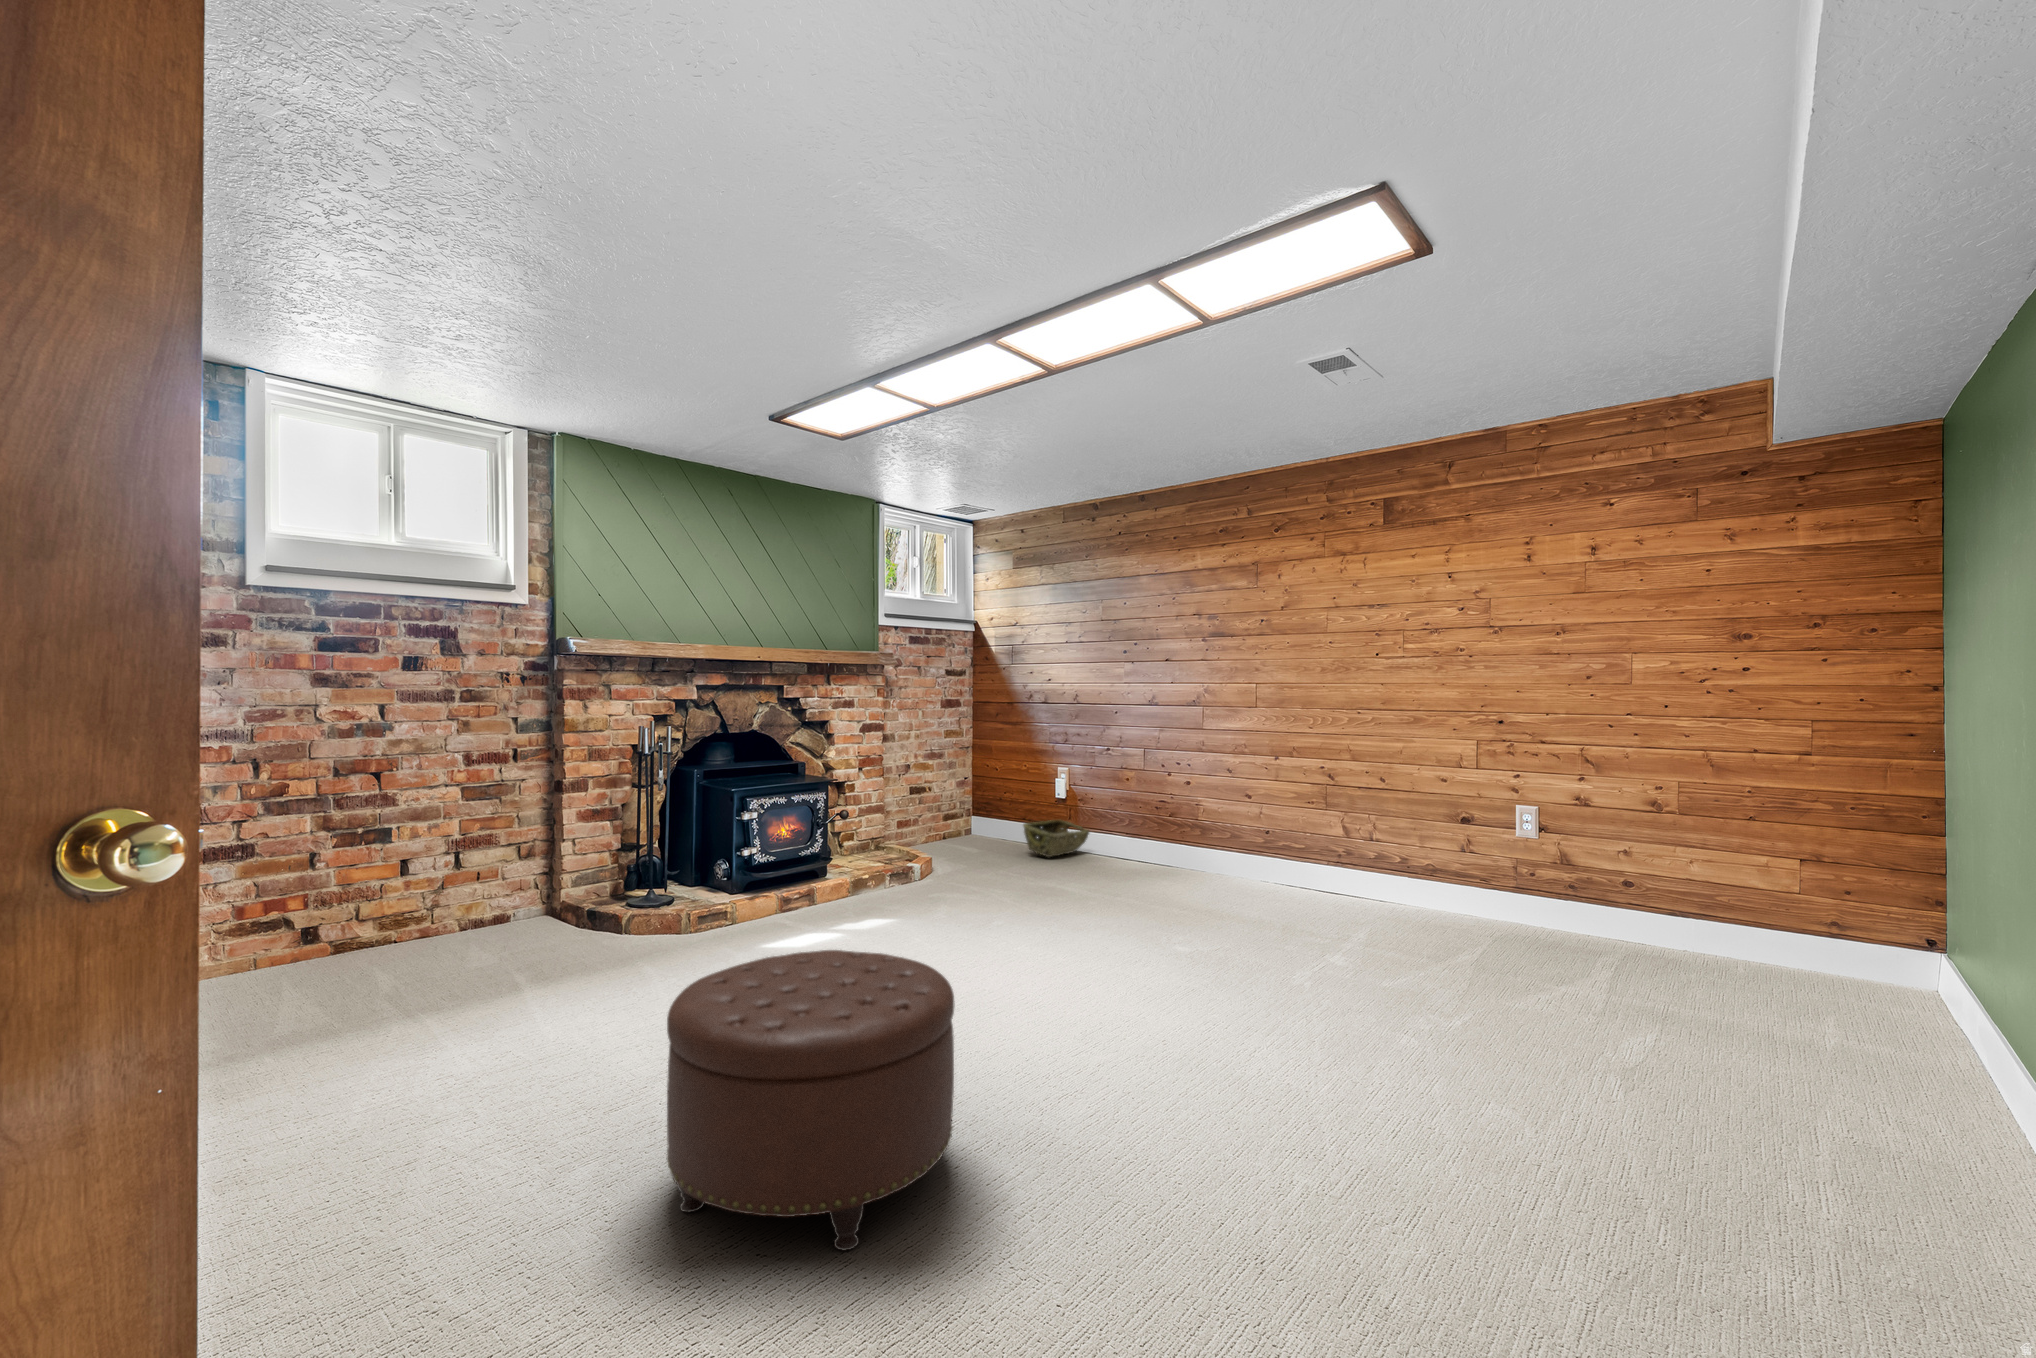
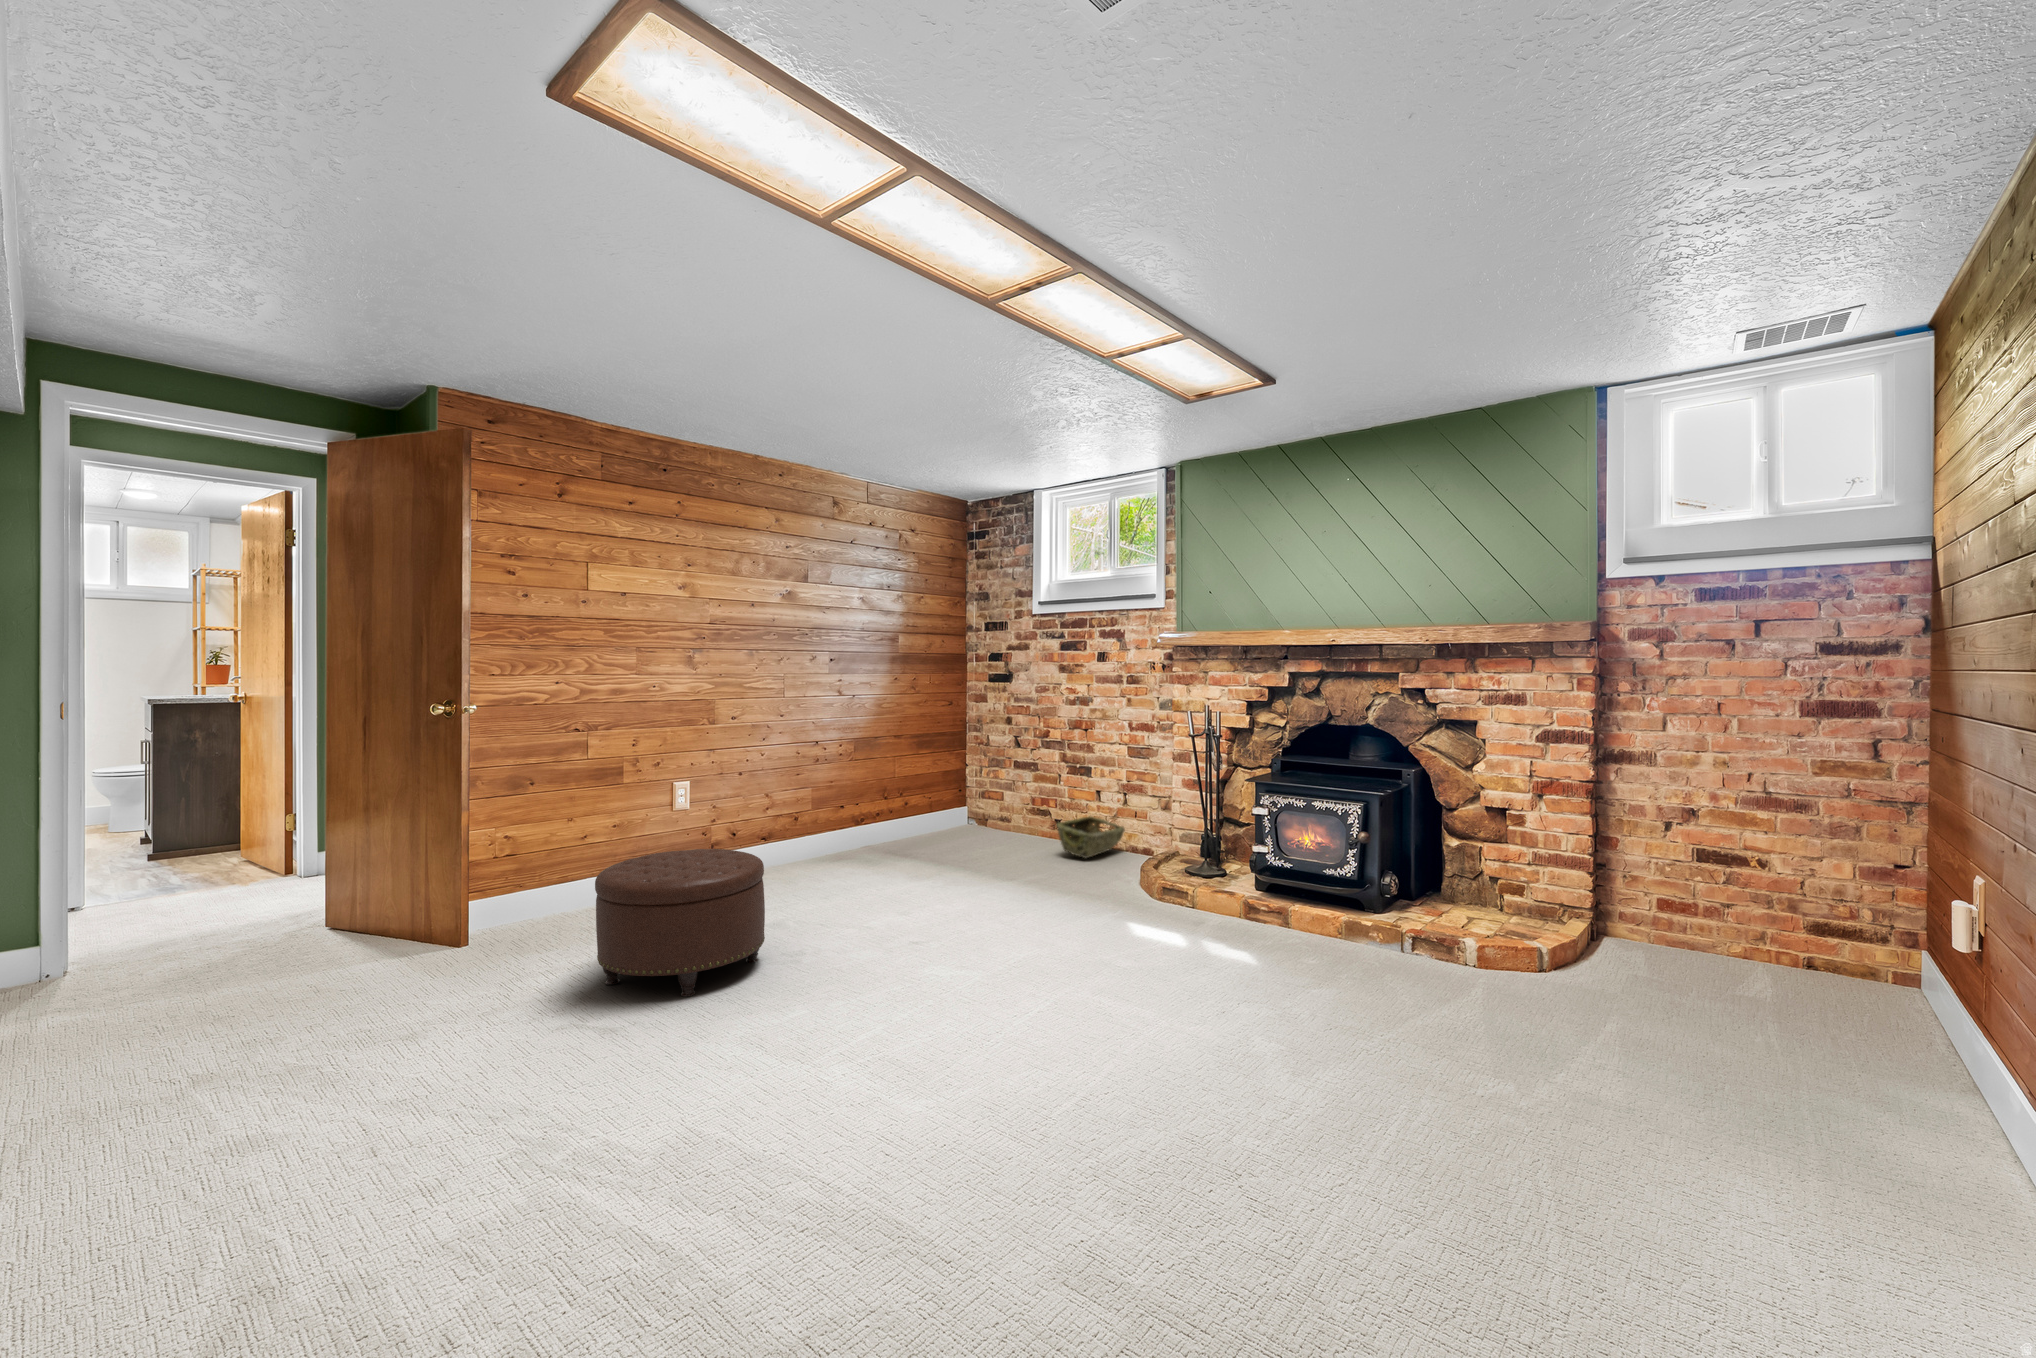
woven basket: present [1023,820,1089,857] -> present [1057,816,1125,858]

